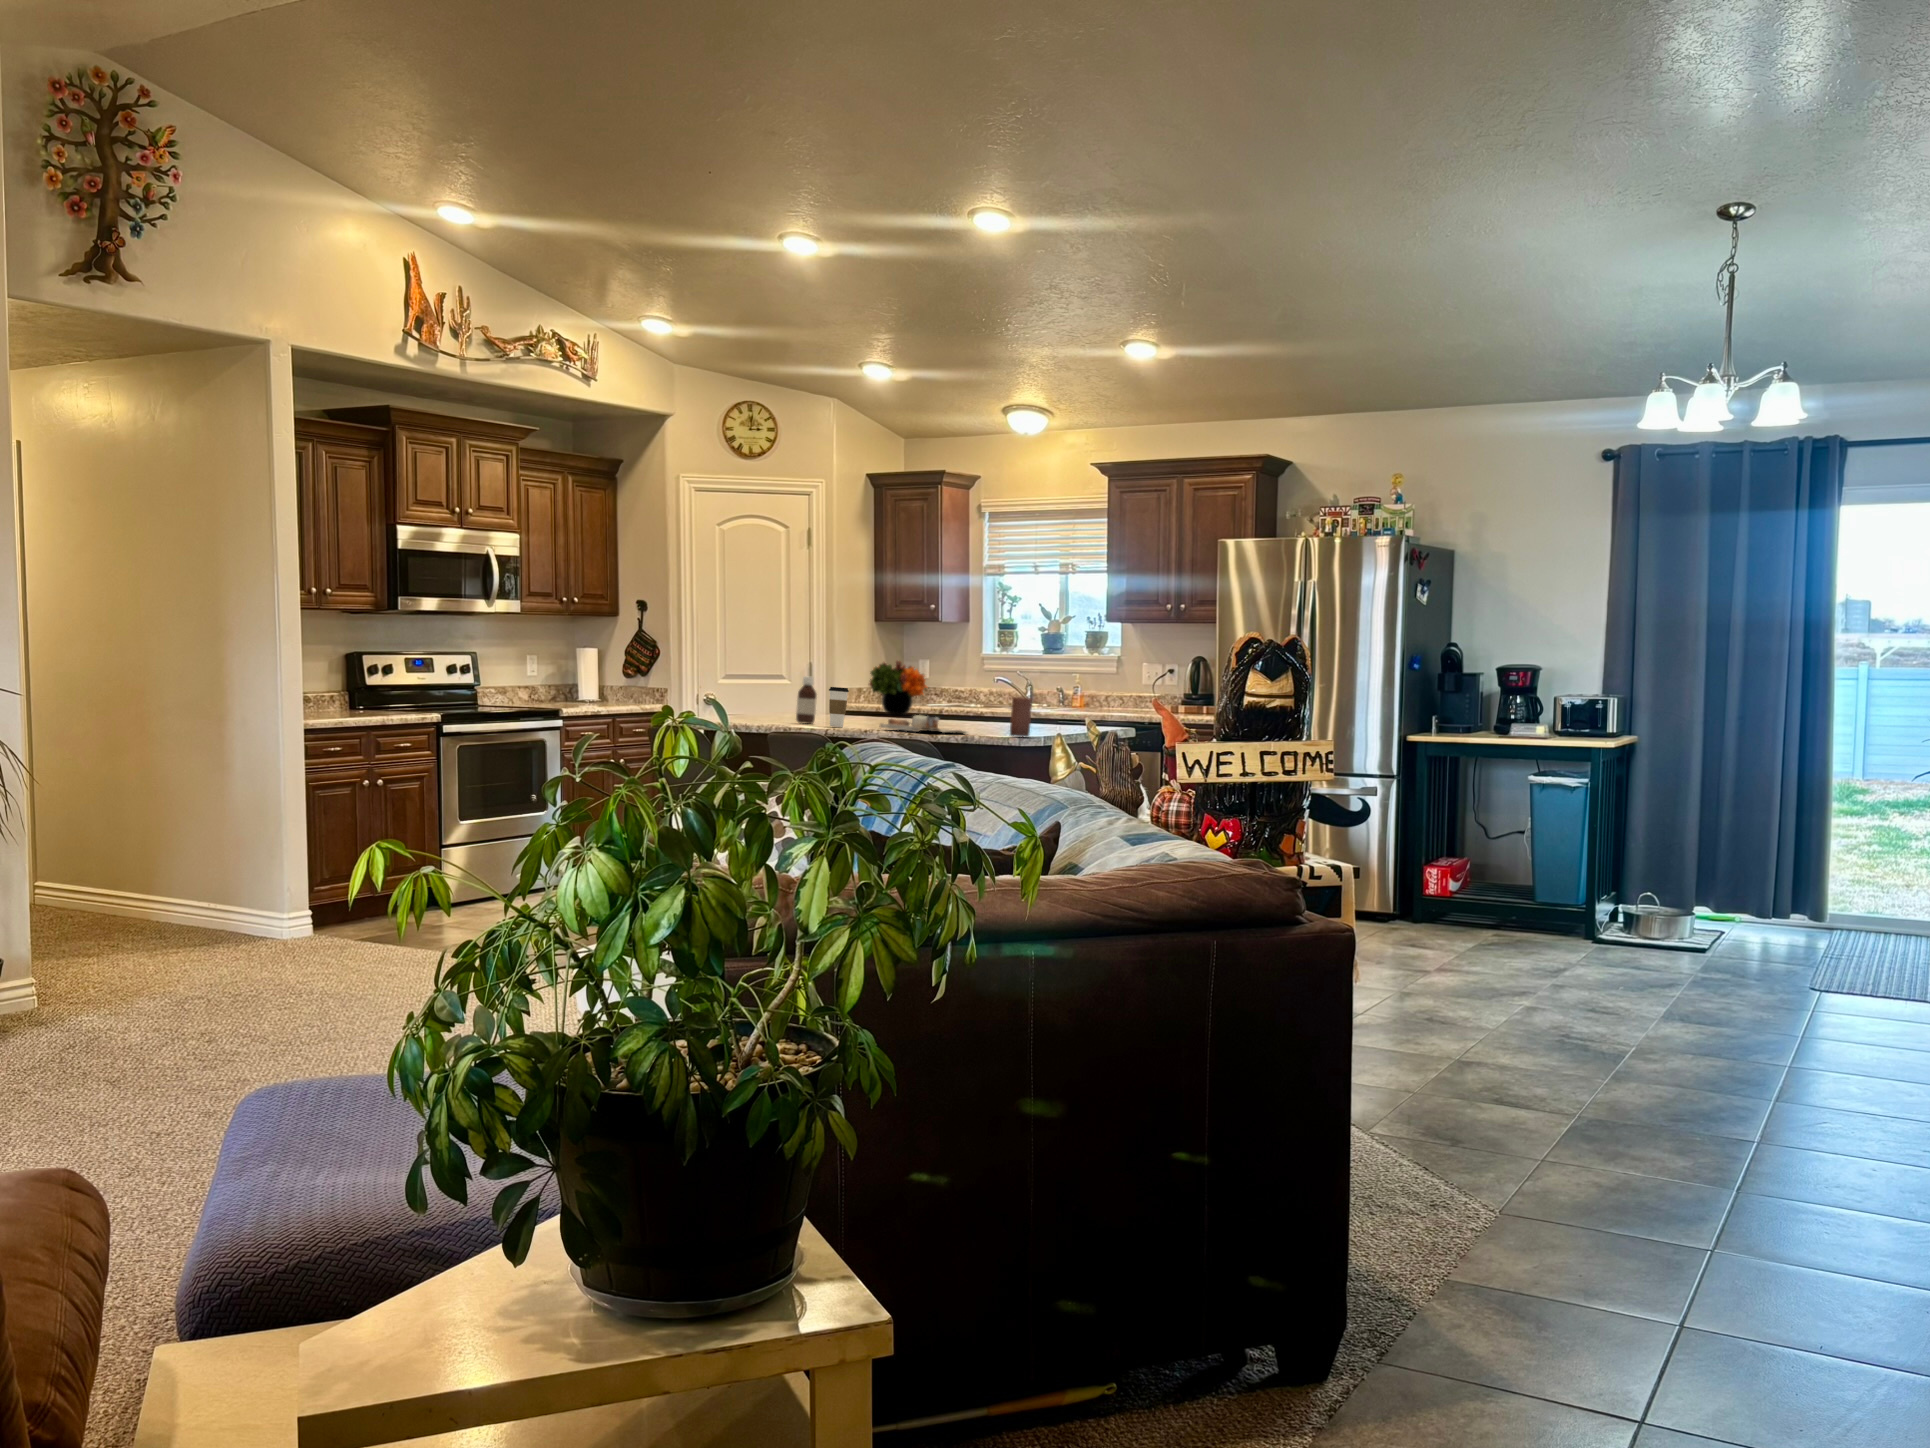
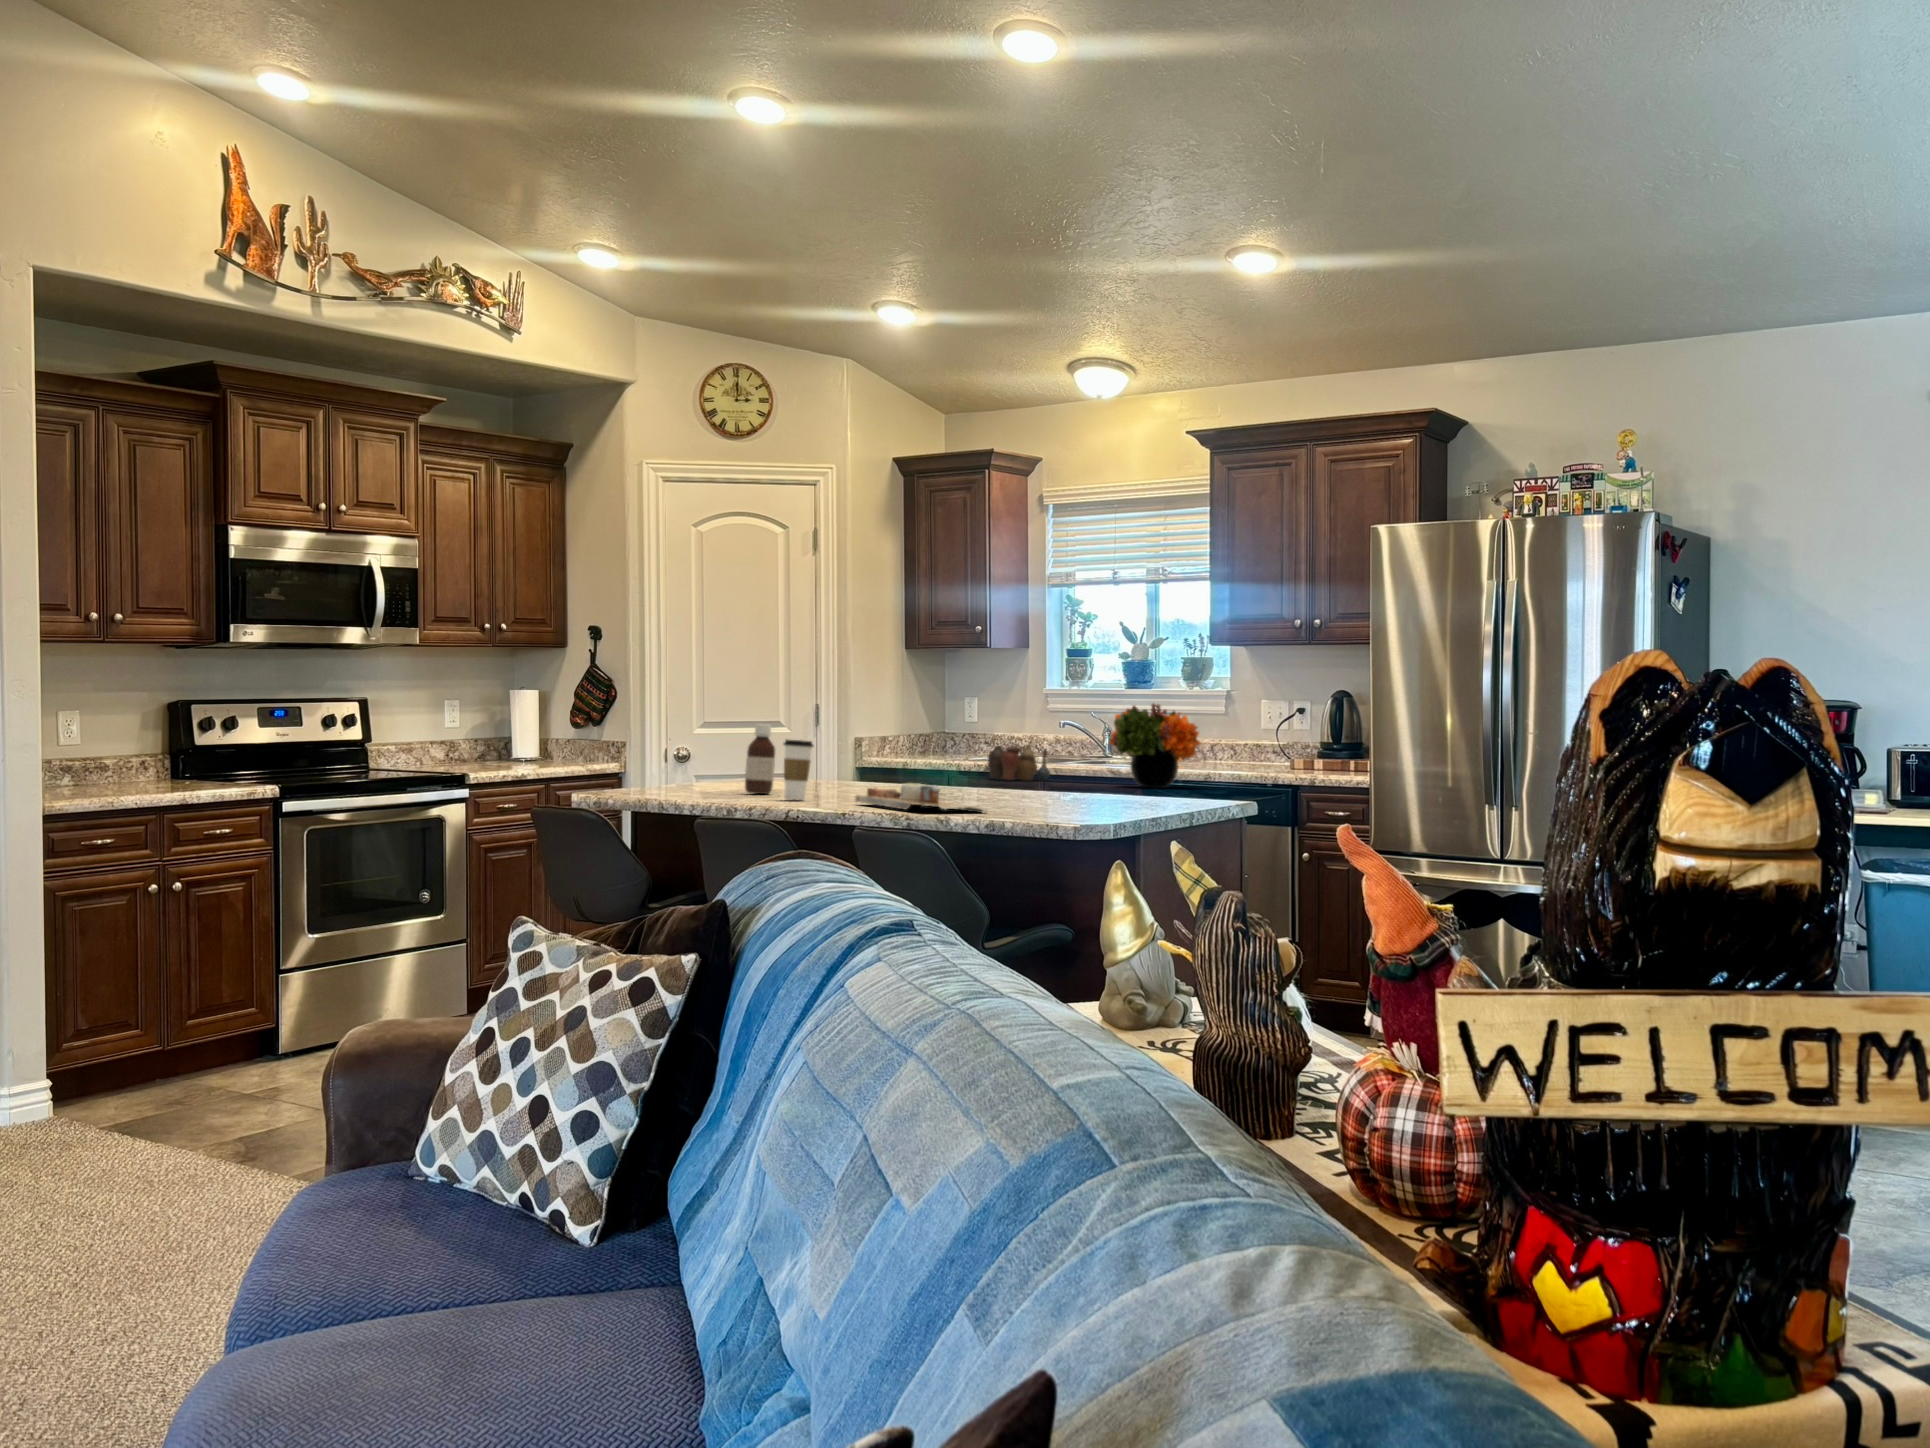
flower arrangement: present [869,661,927,715] -> present [1109,704,1201,788]
vase: none [943,693,989,720] -> present [988,745,1051,781]
candle: present [1010,697,1032,737] -> none [1050,753,1086,817]

